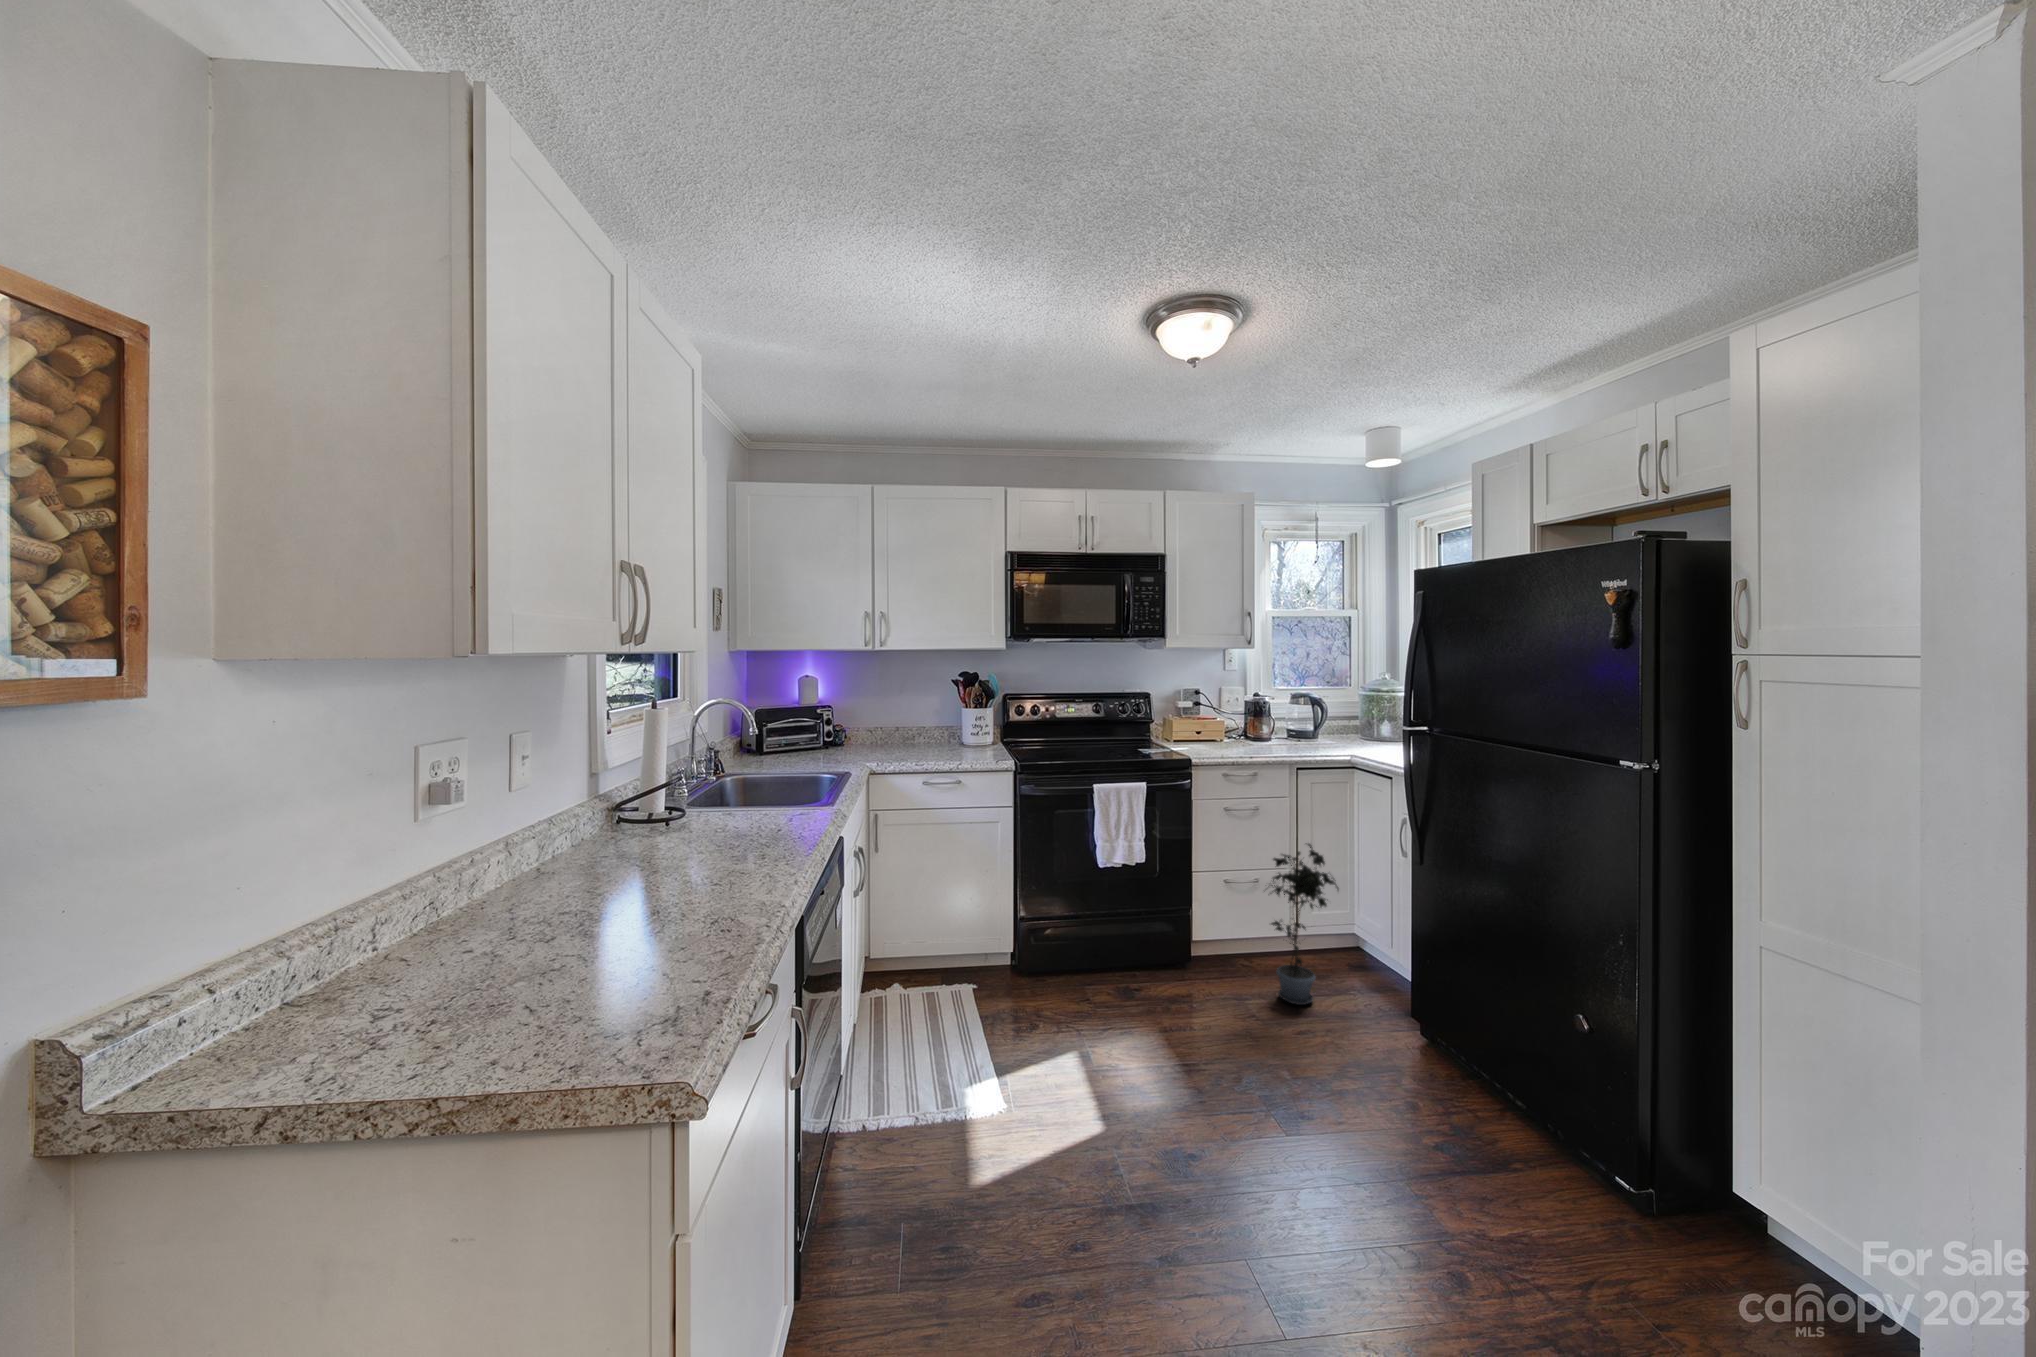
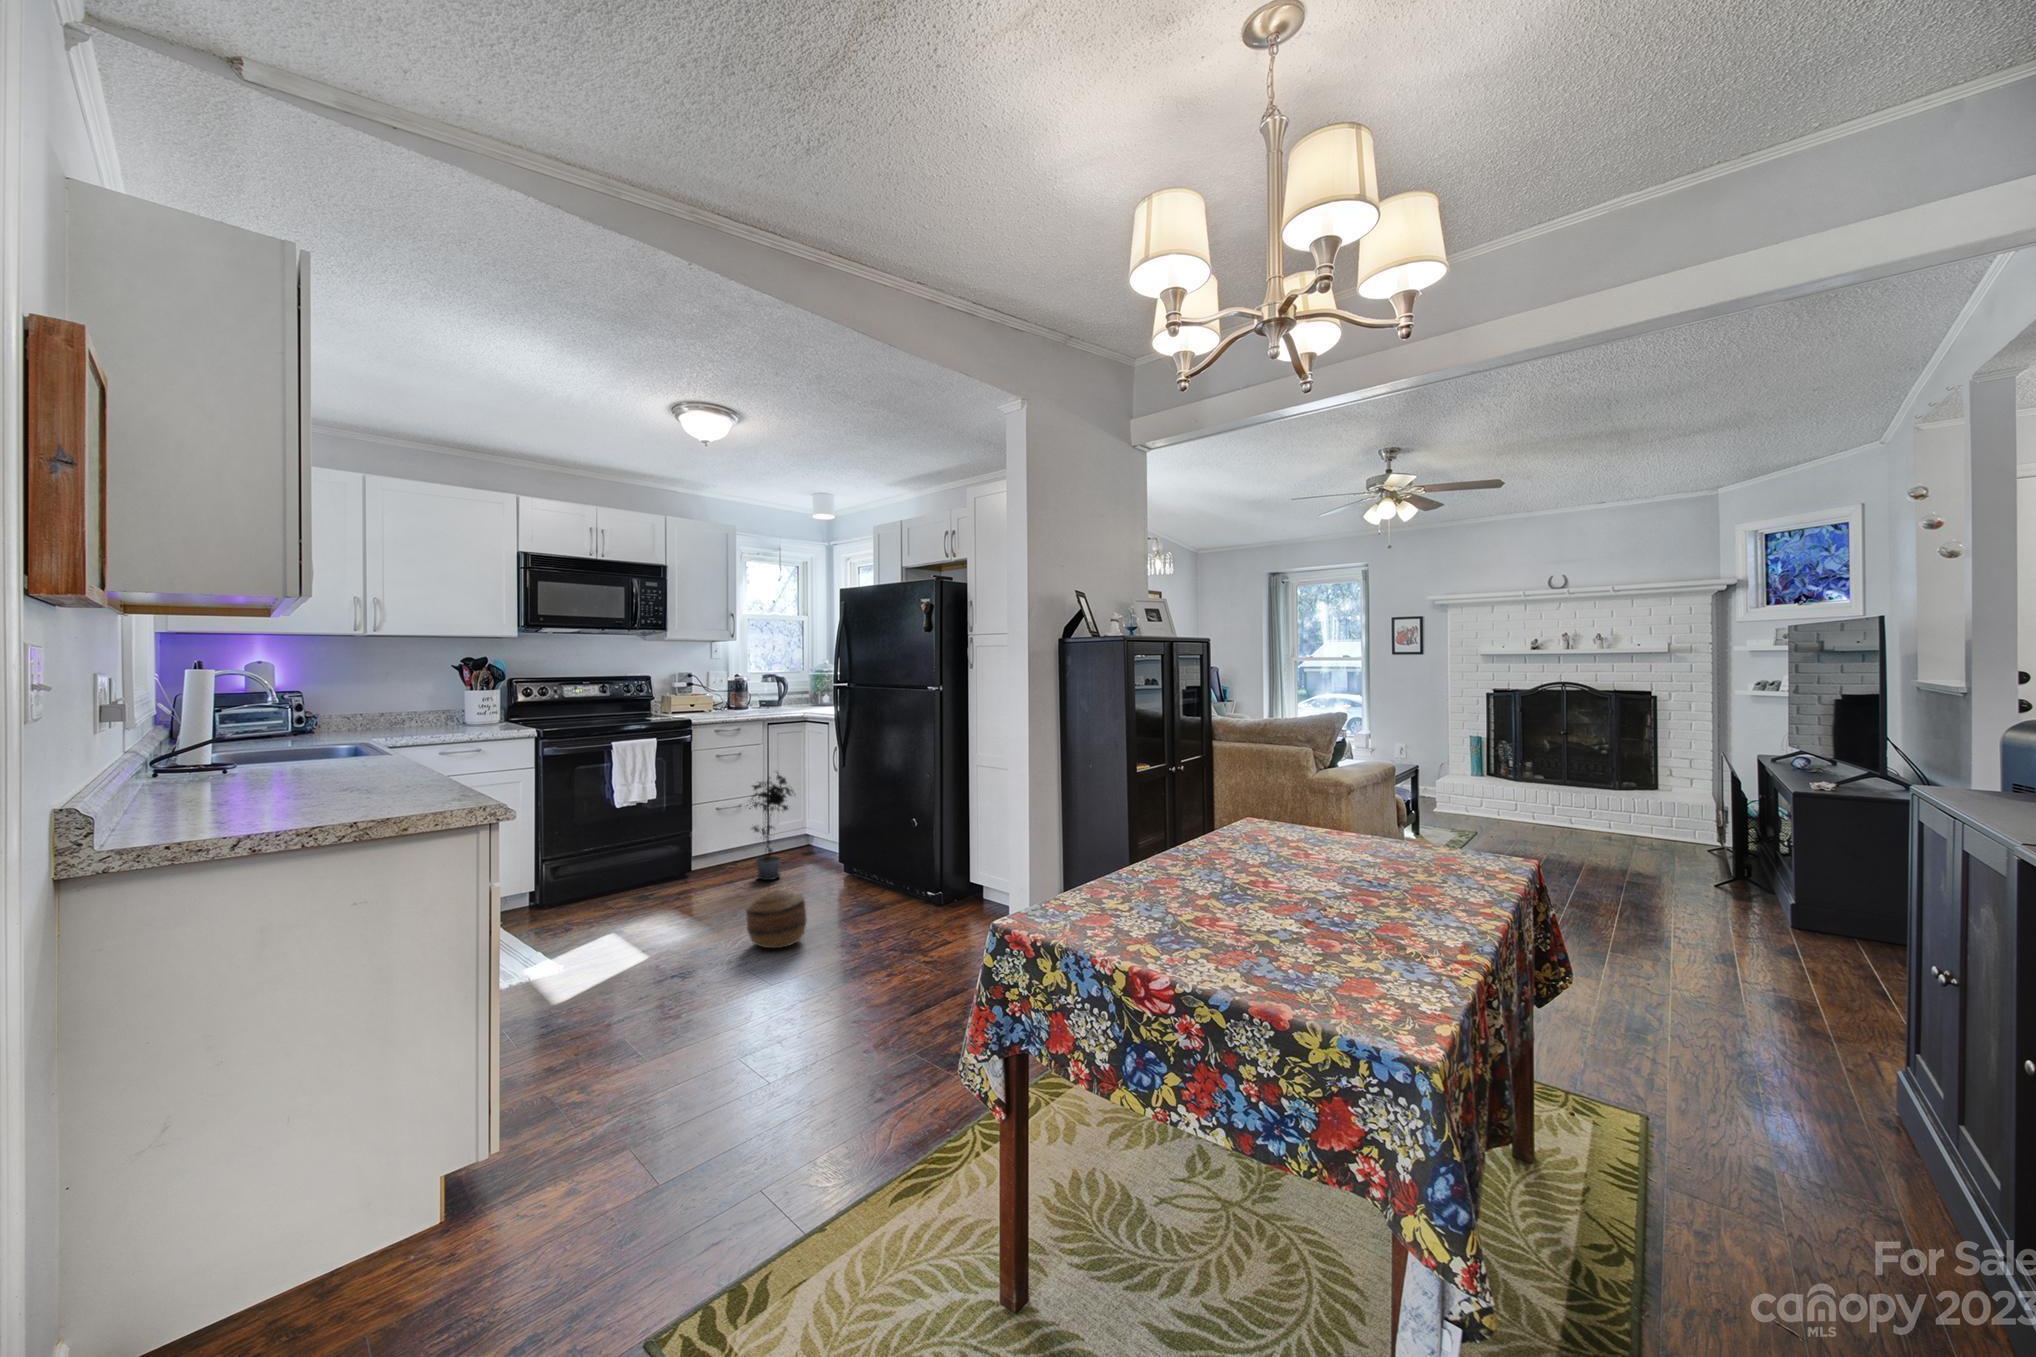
basket: none [1257,1080,1362,1194] -> present [746,890,806,948]

